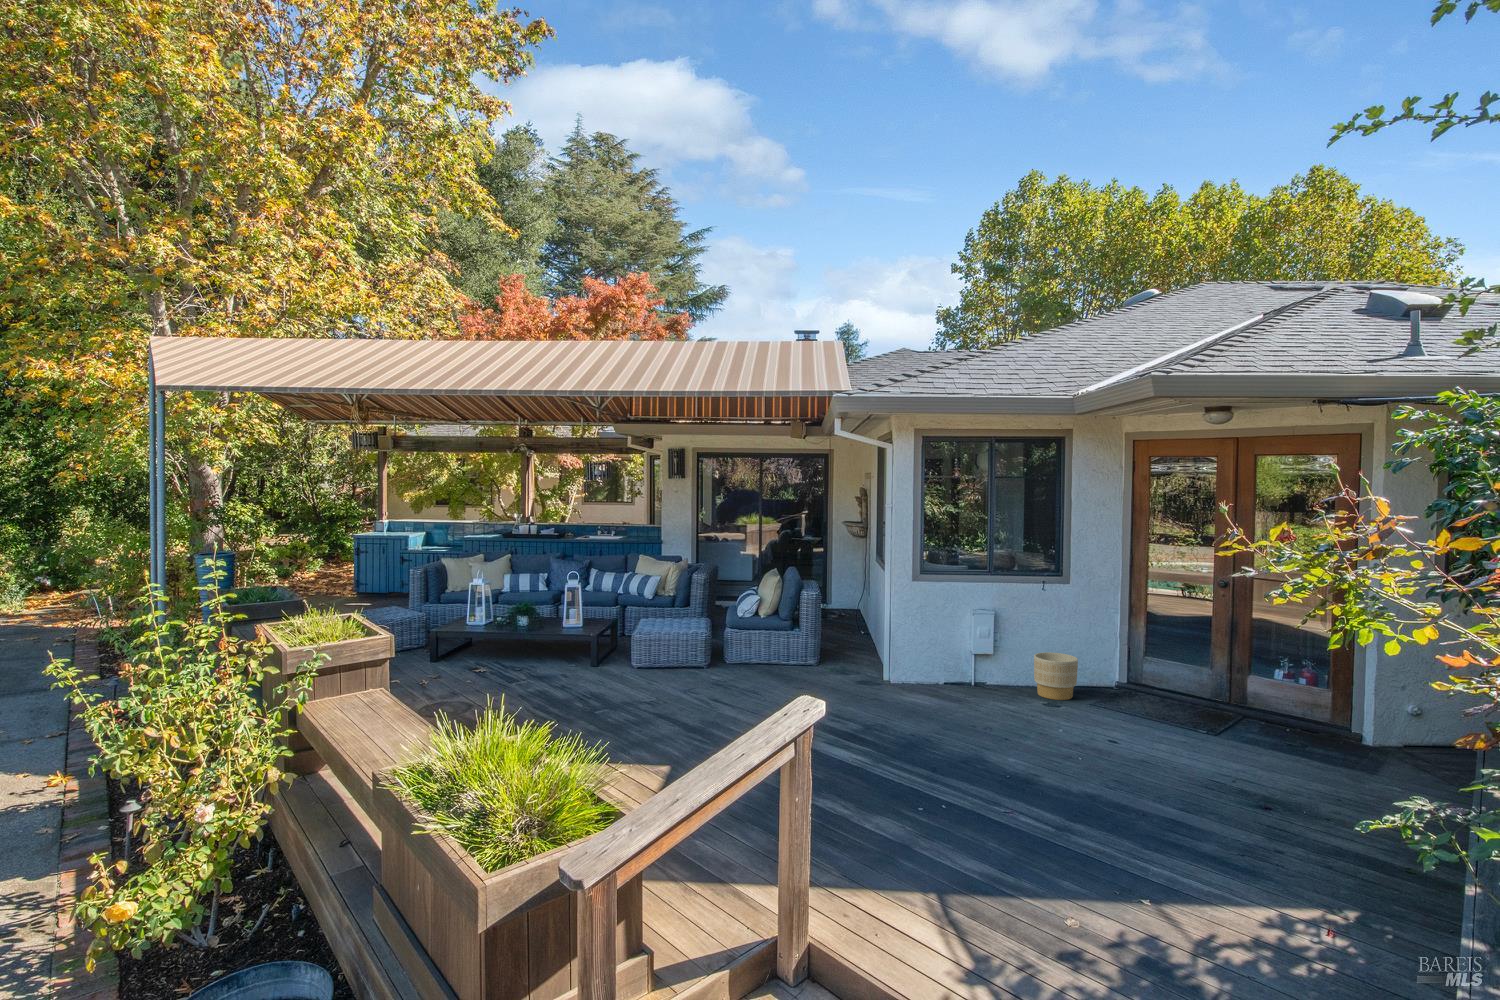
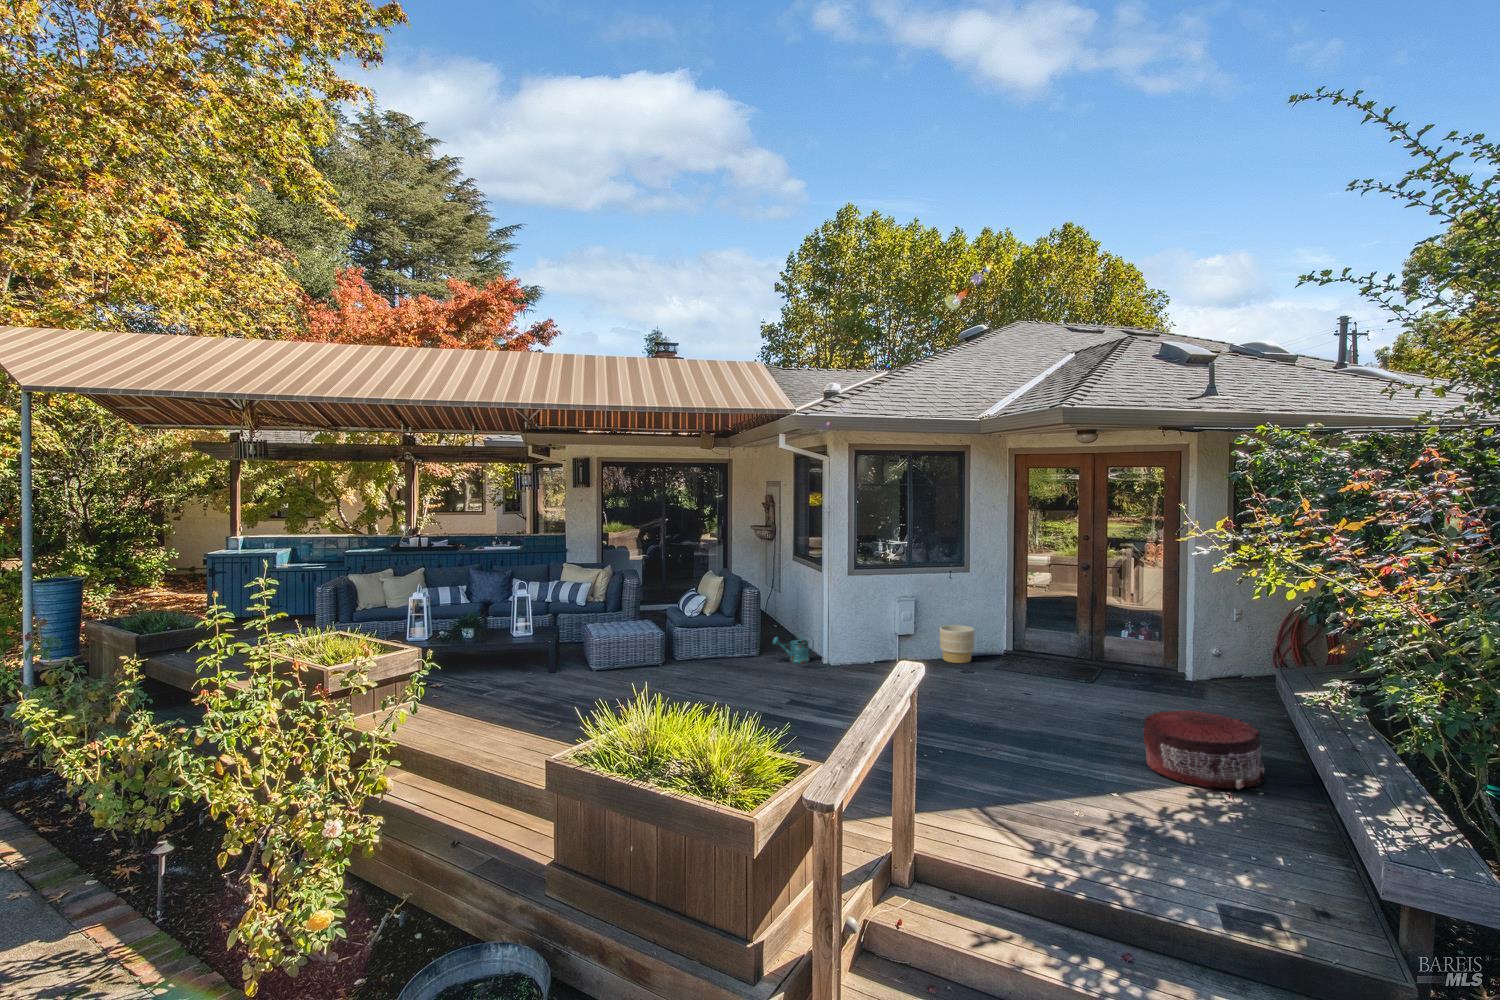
watering can: none [833,650,881,684] -> present [773,635,814,664]
pouf: none [1222,795,1398,925] -> present [1143,710,1265,789]

